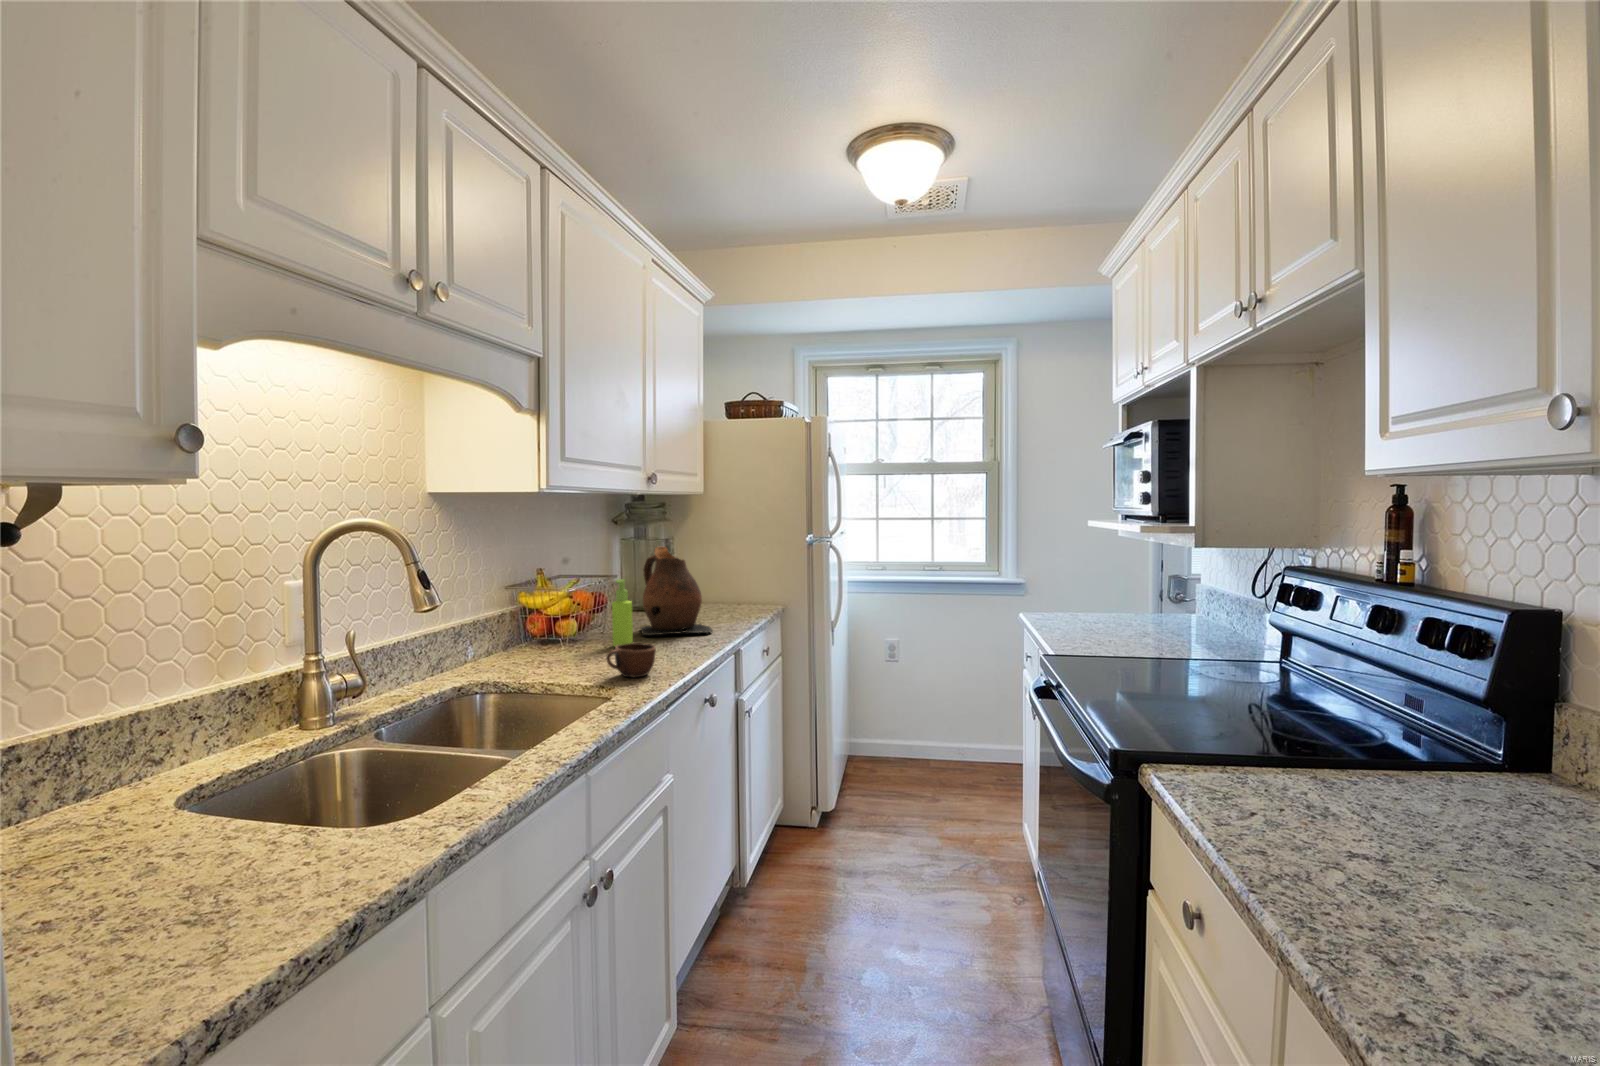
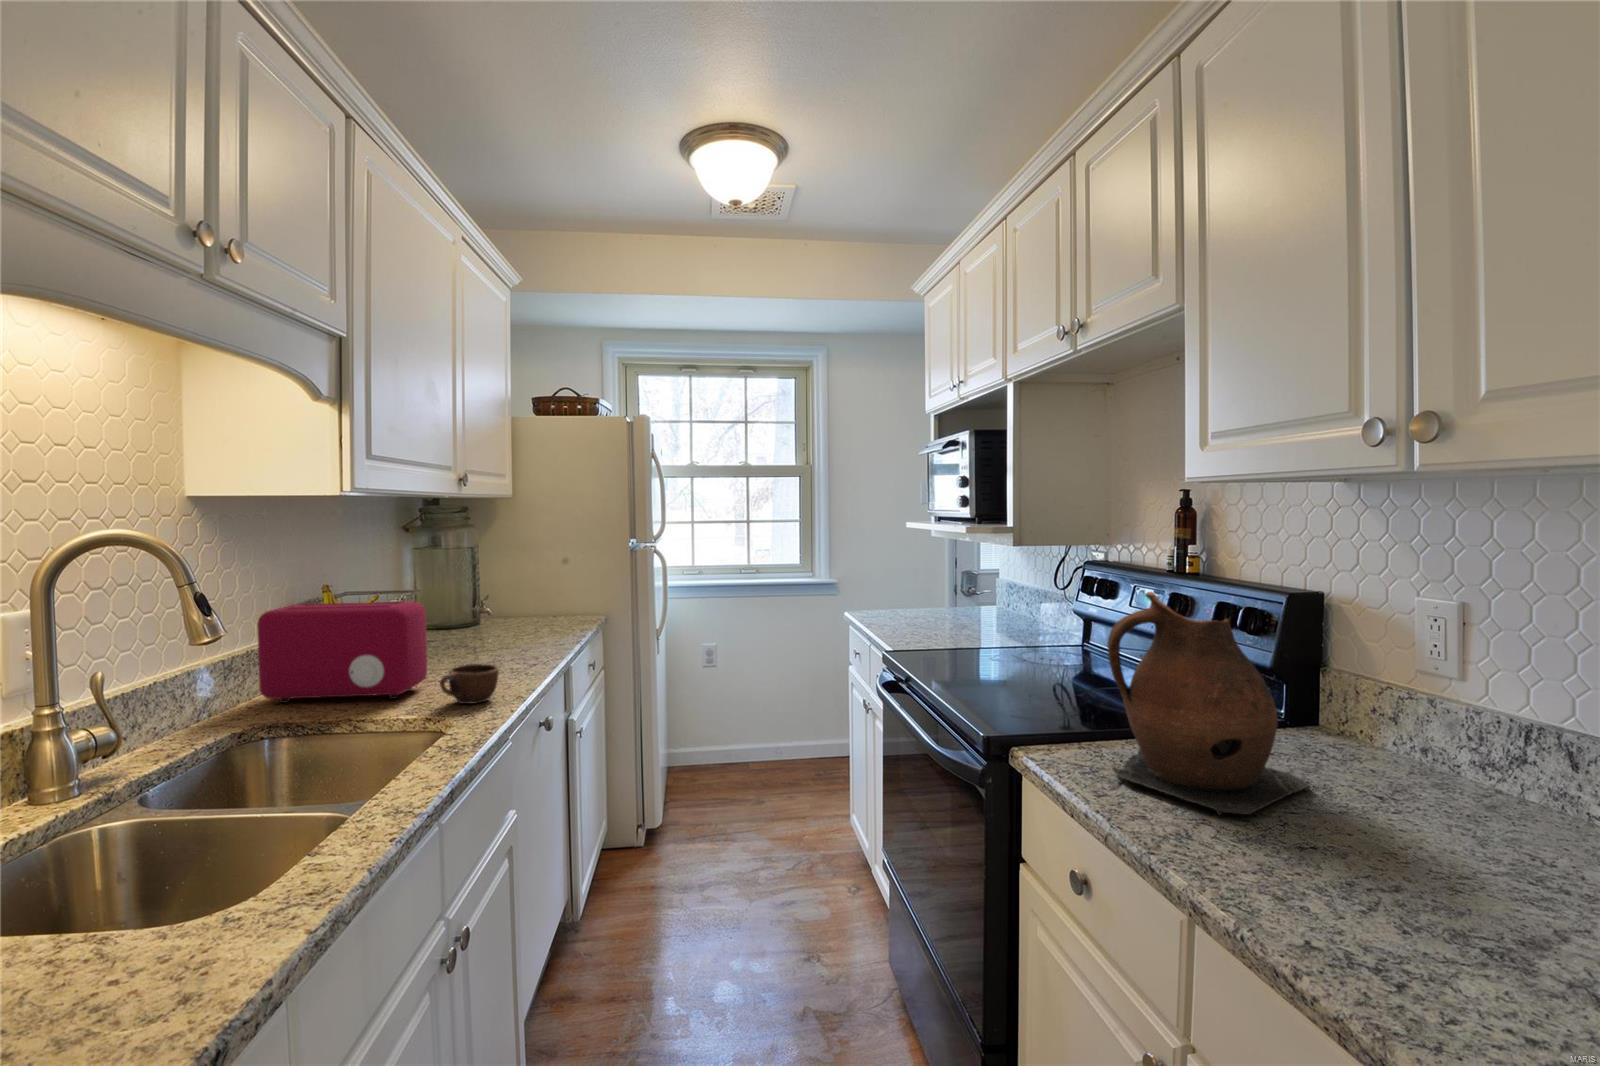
ceramic pitcher: present [641,547,713,635] -> present [1107,592,1310,815]
soap dispenser: present [612,579,633,647] -> none [429,592,456,670]
toaster: none [477,586,604,669] -> present [257,602,427,703]

